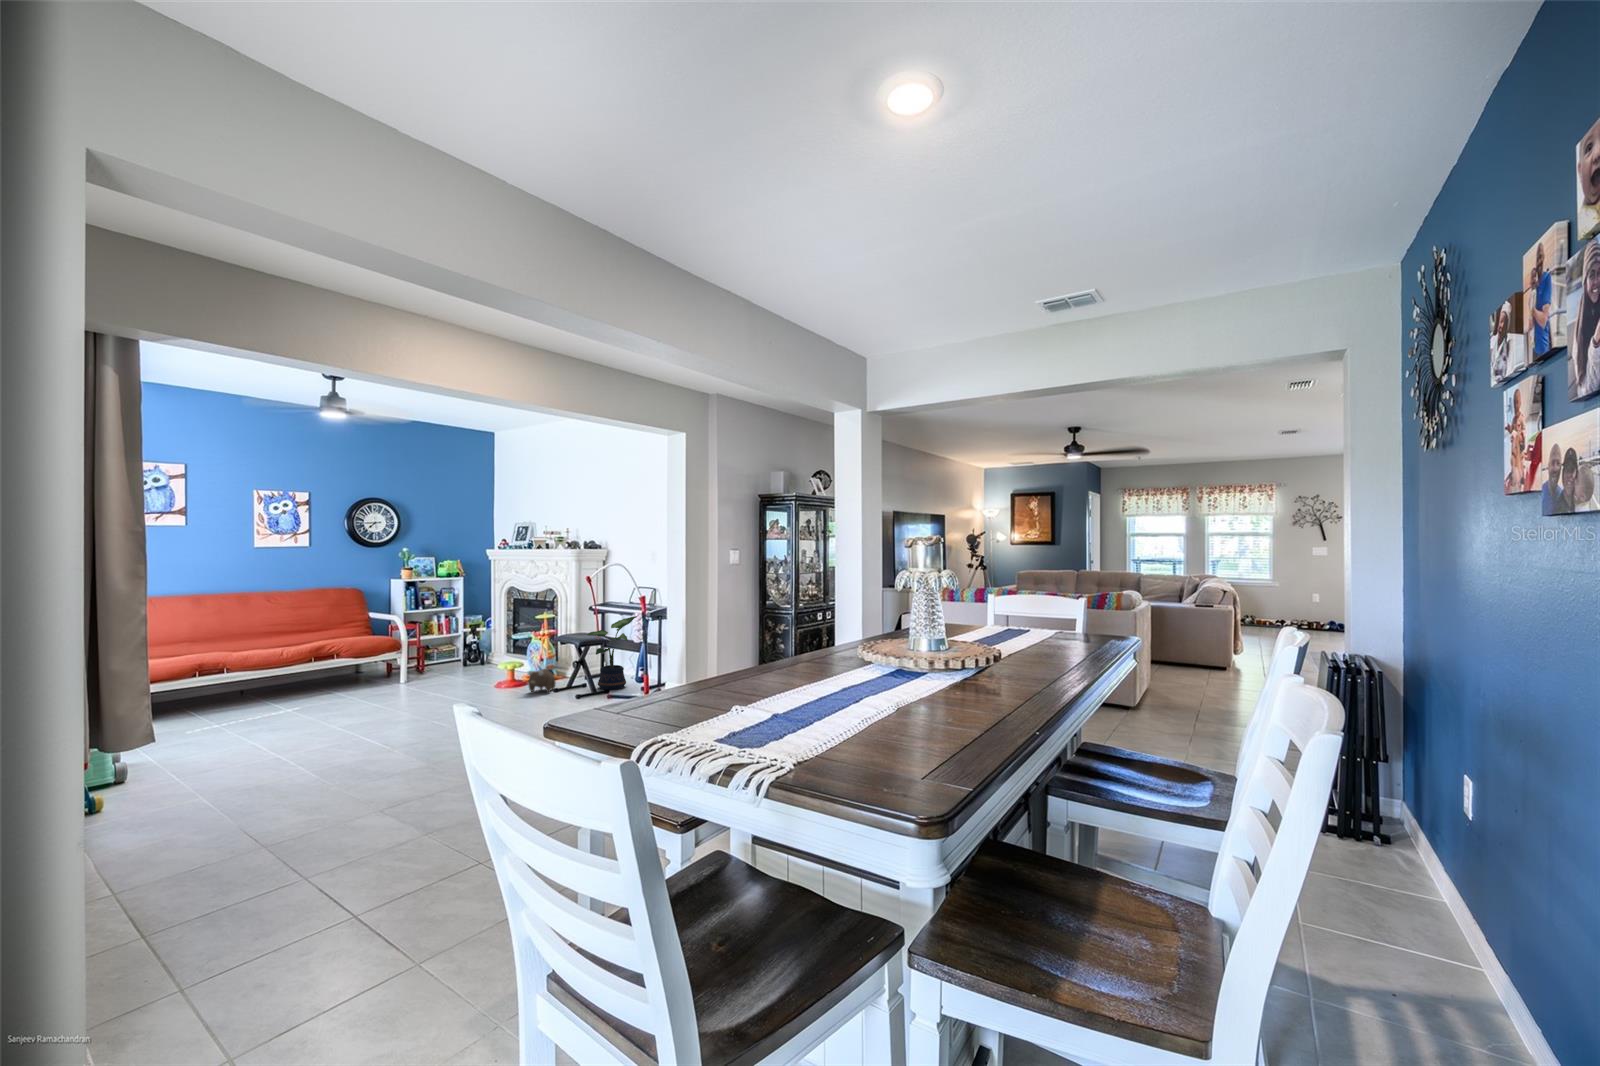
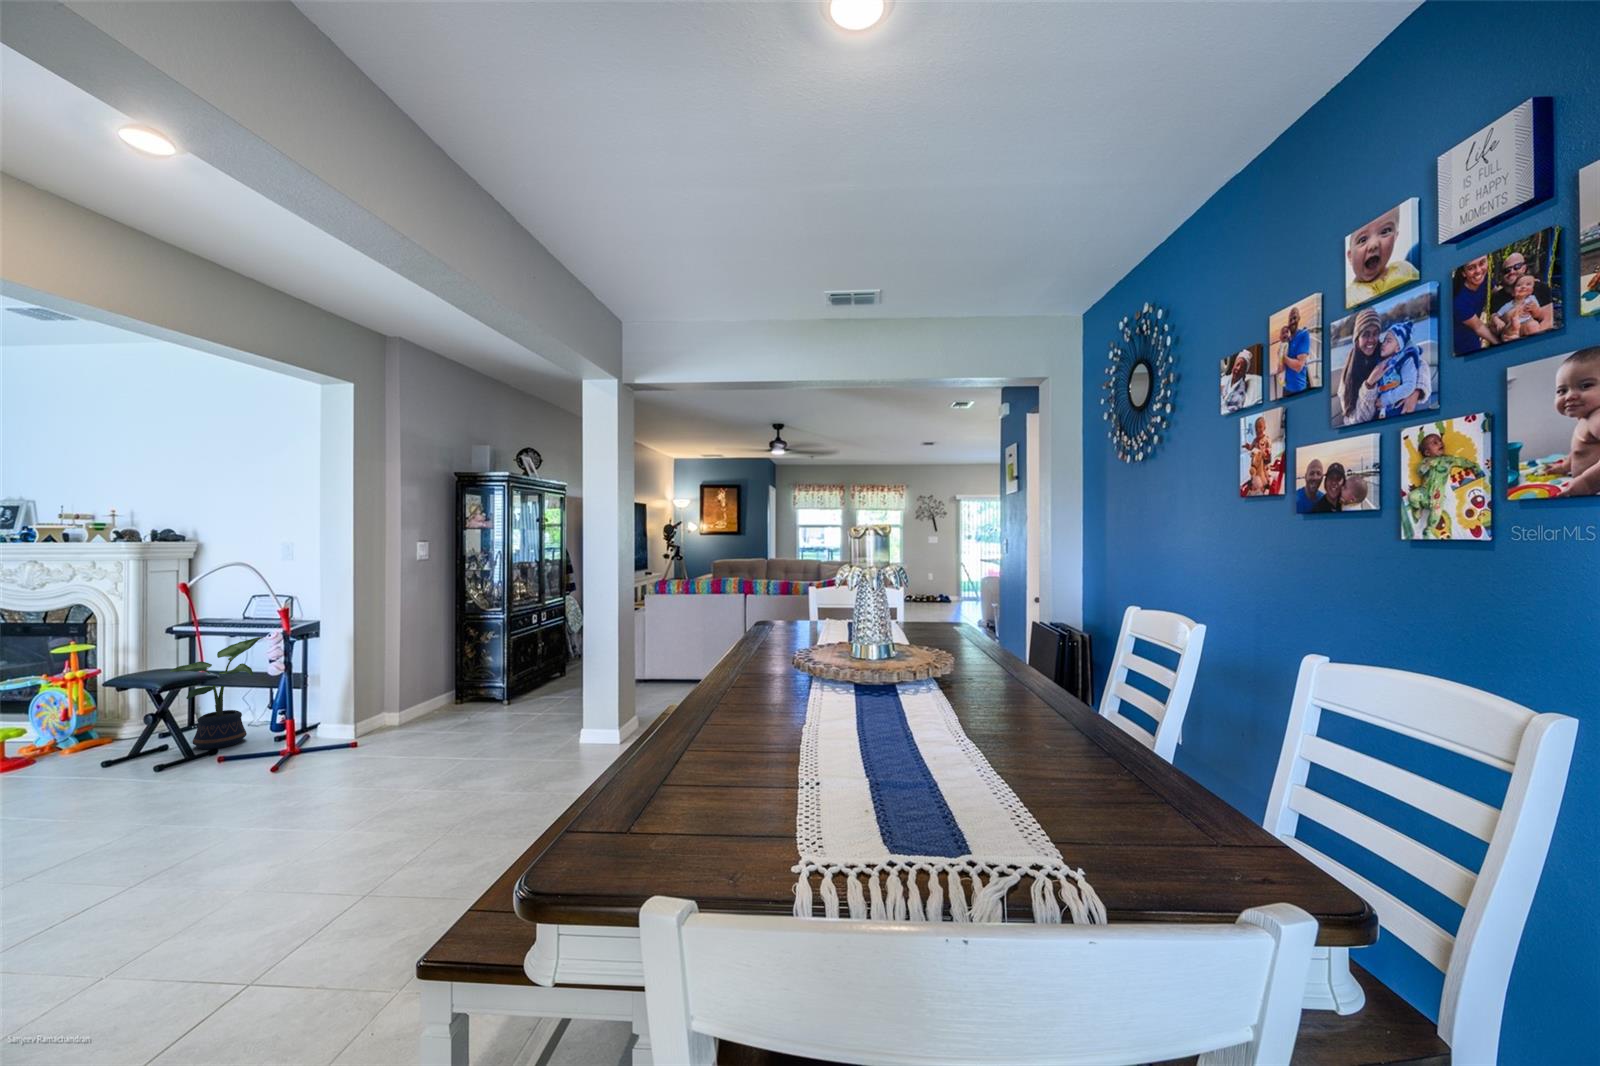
plush toy: present [528,669,556,692] -> none [44,733,105,774]

